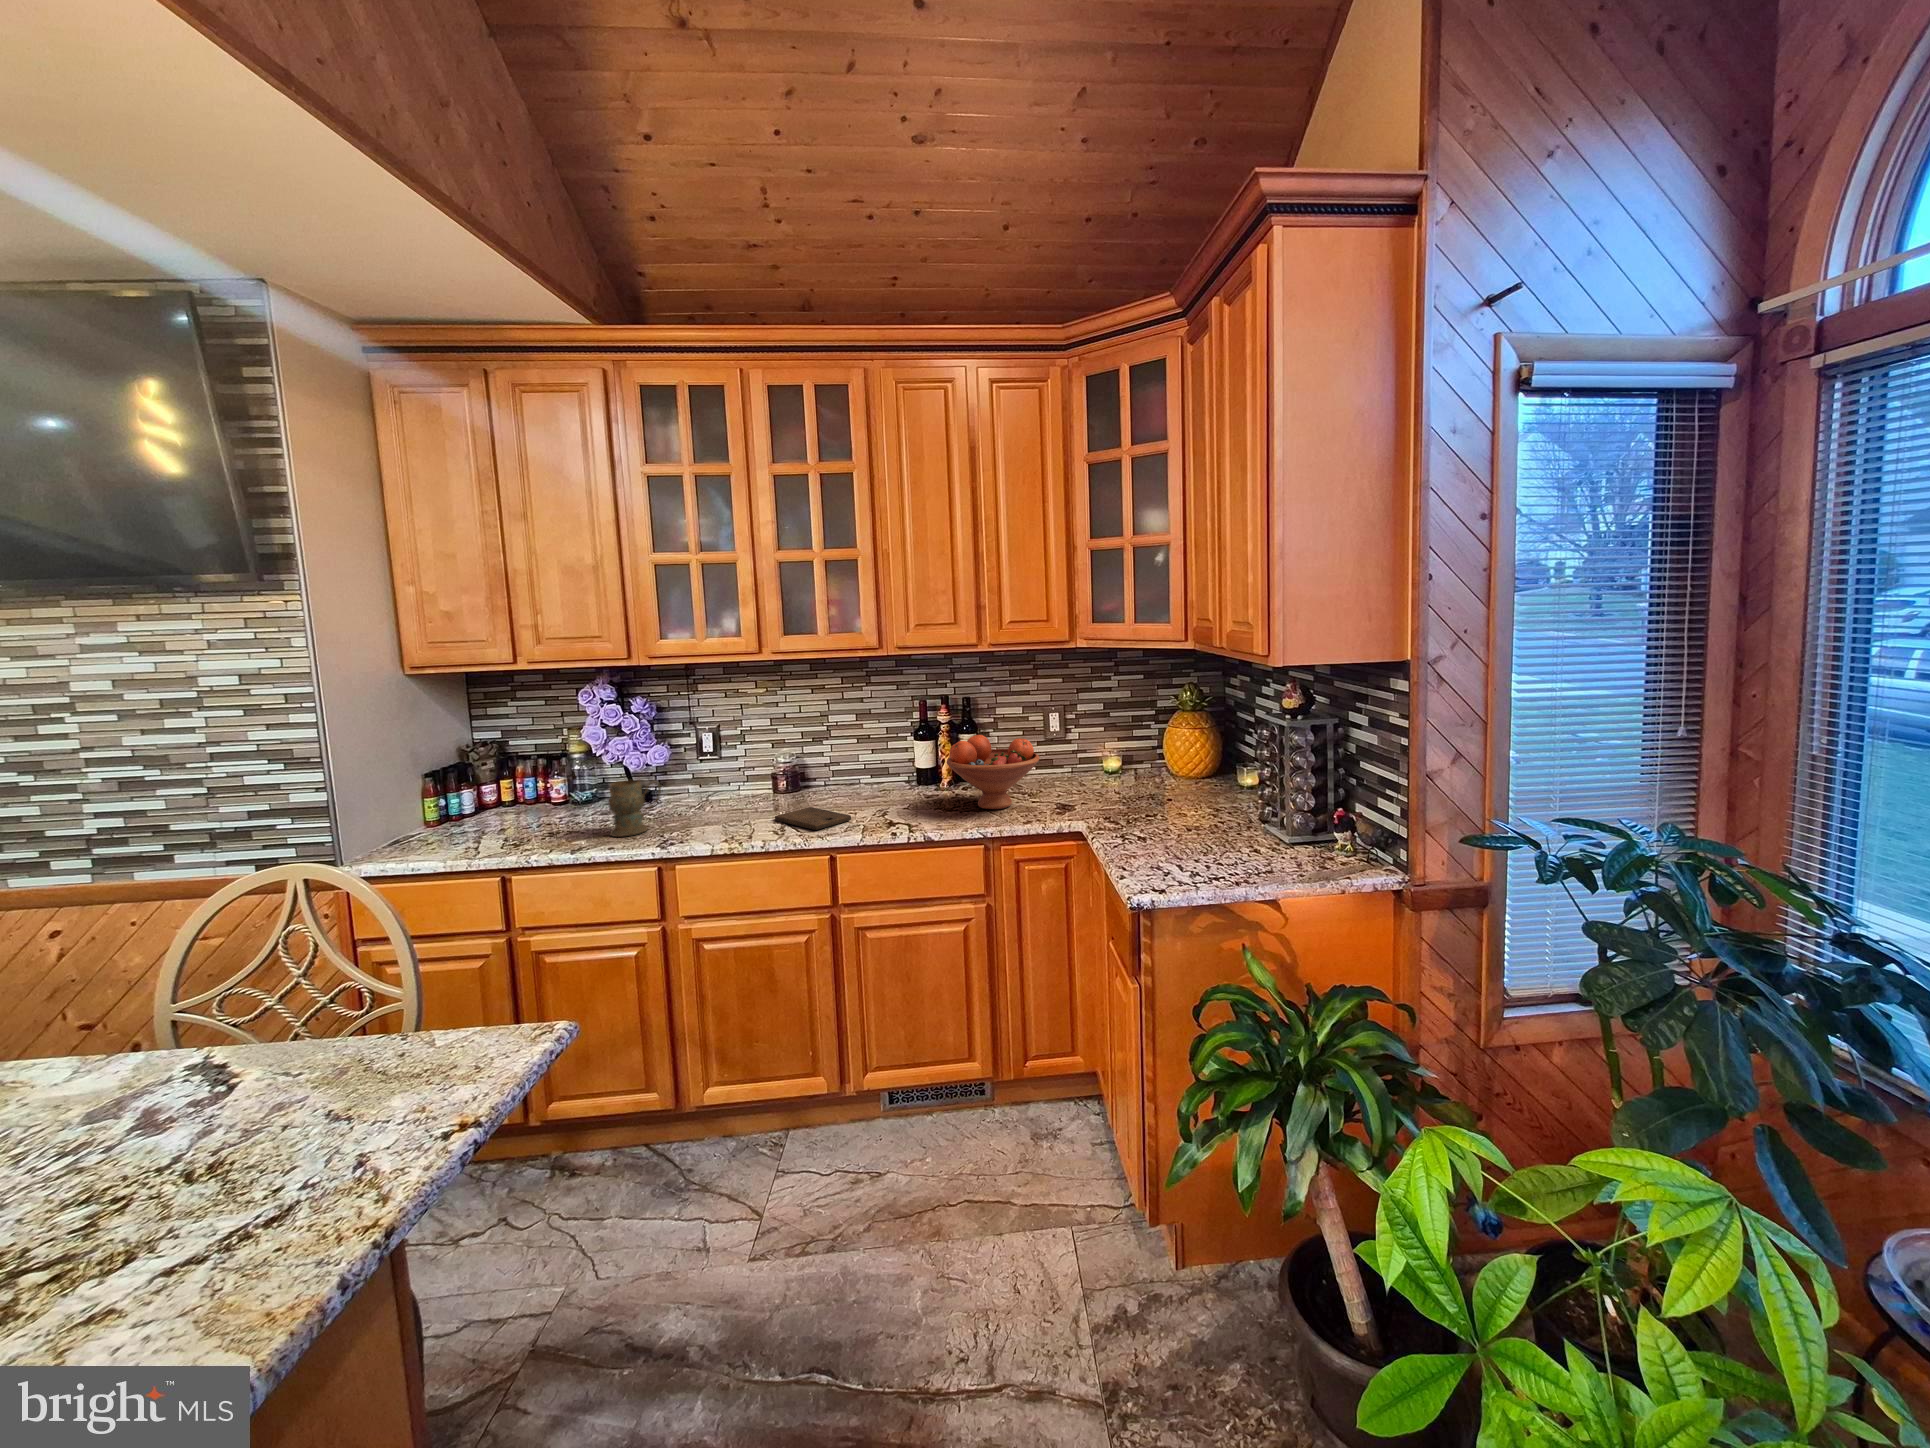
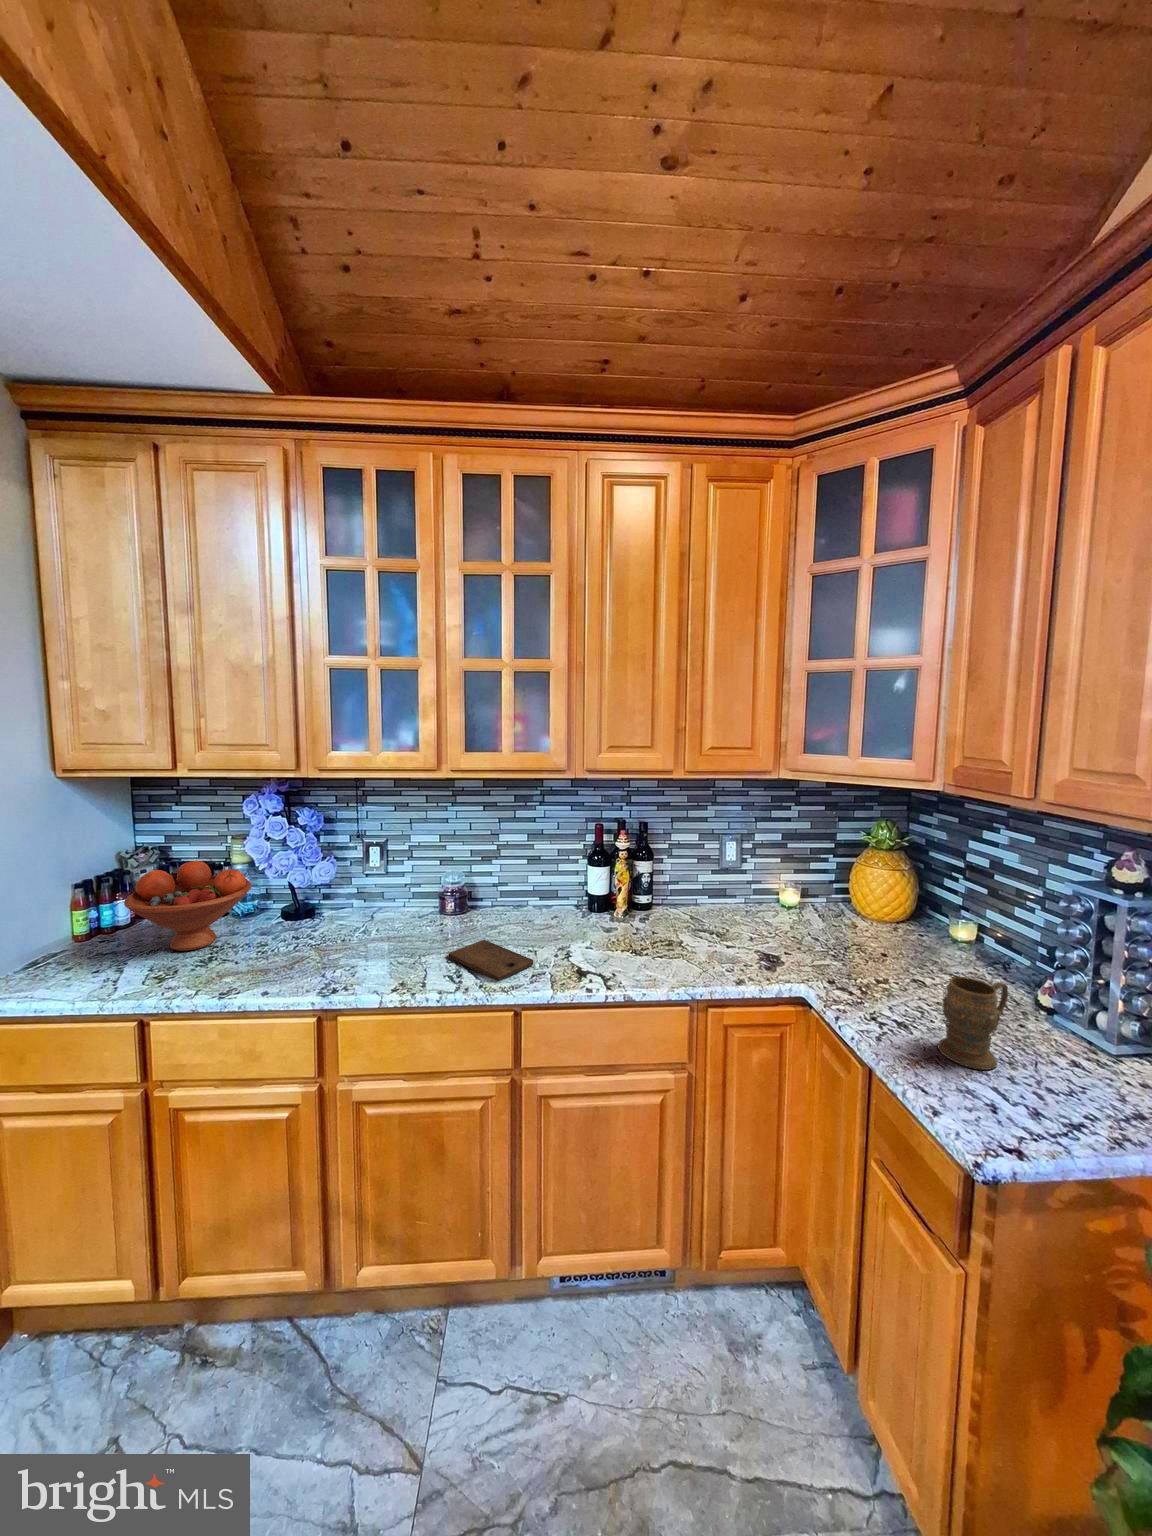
fruit bowl: present [947,735,1040,809] -> present [124,861,251,951]
mug: present [608,780,661,837] -> present [938,977,1008,1070]

